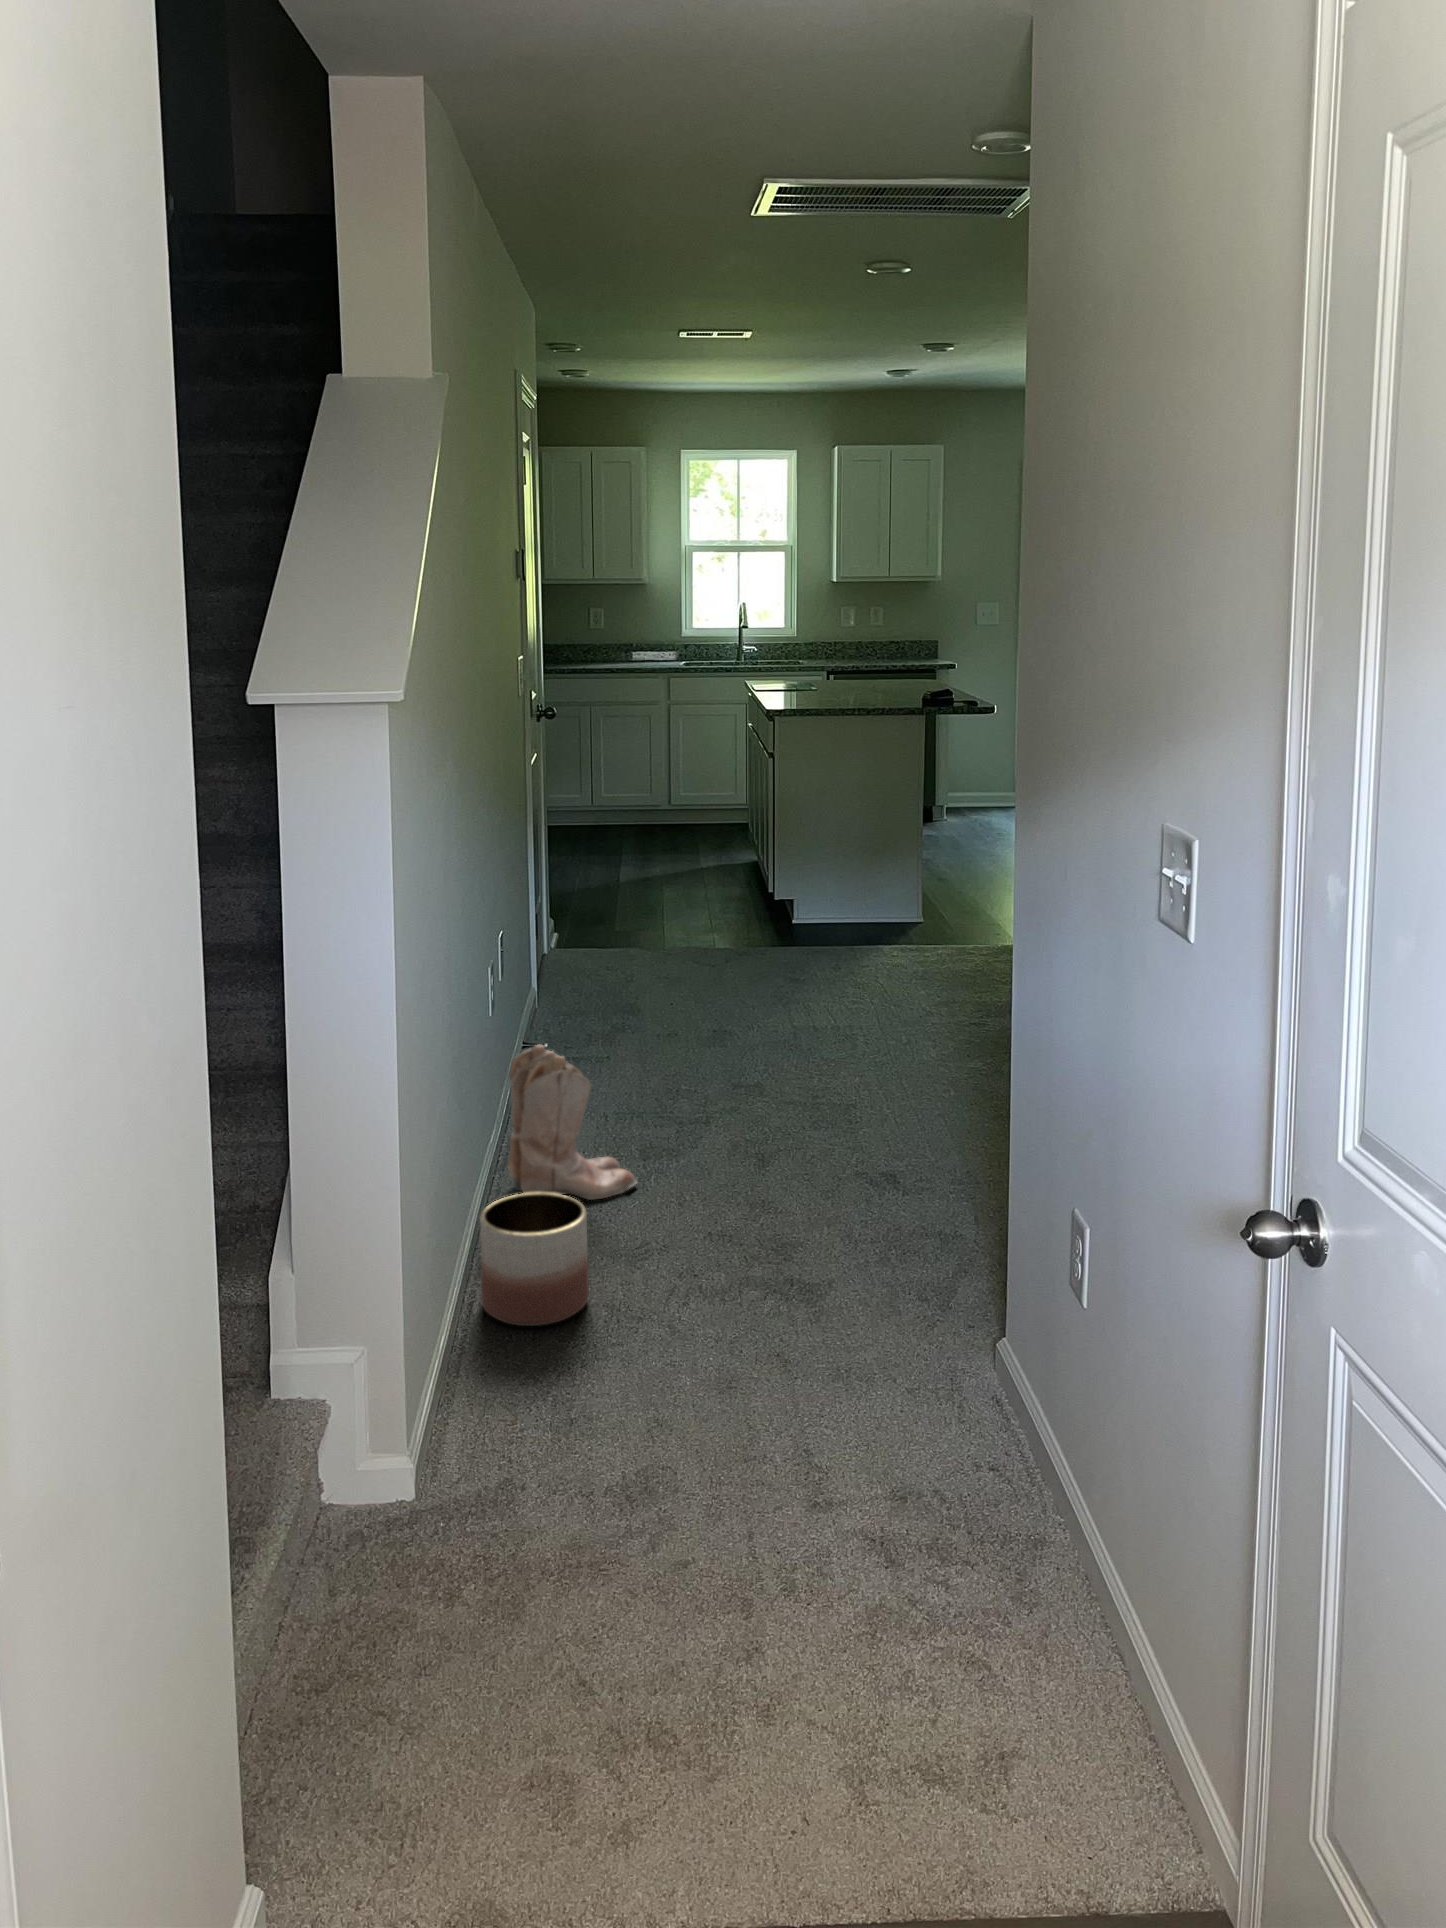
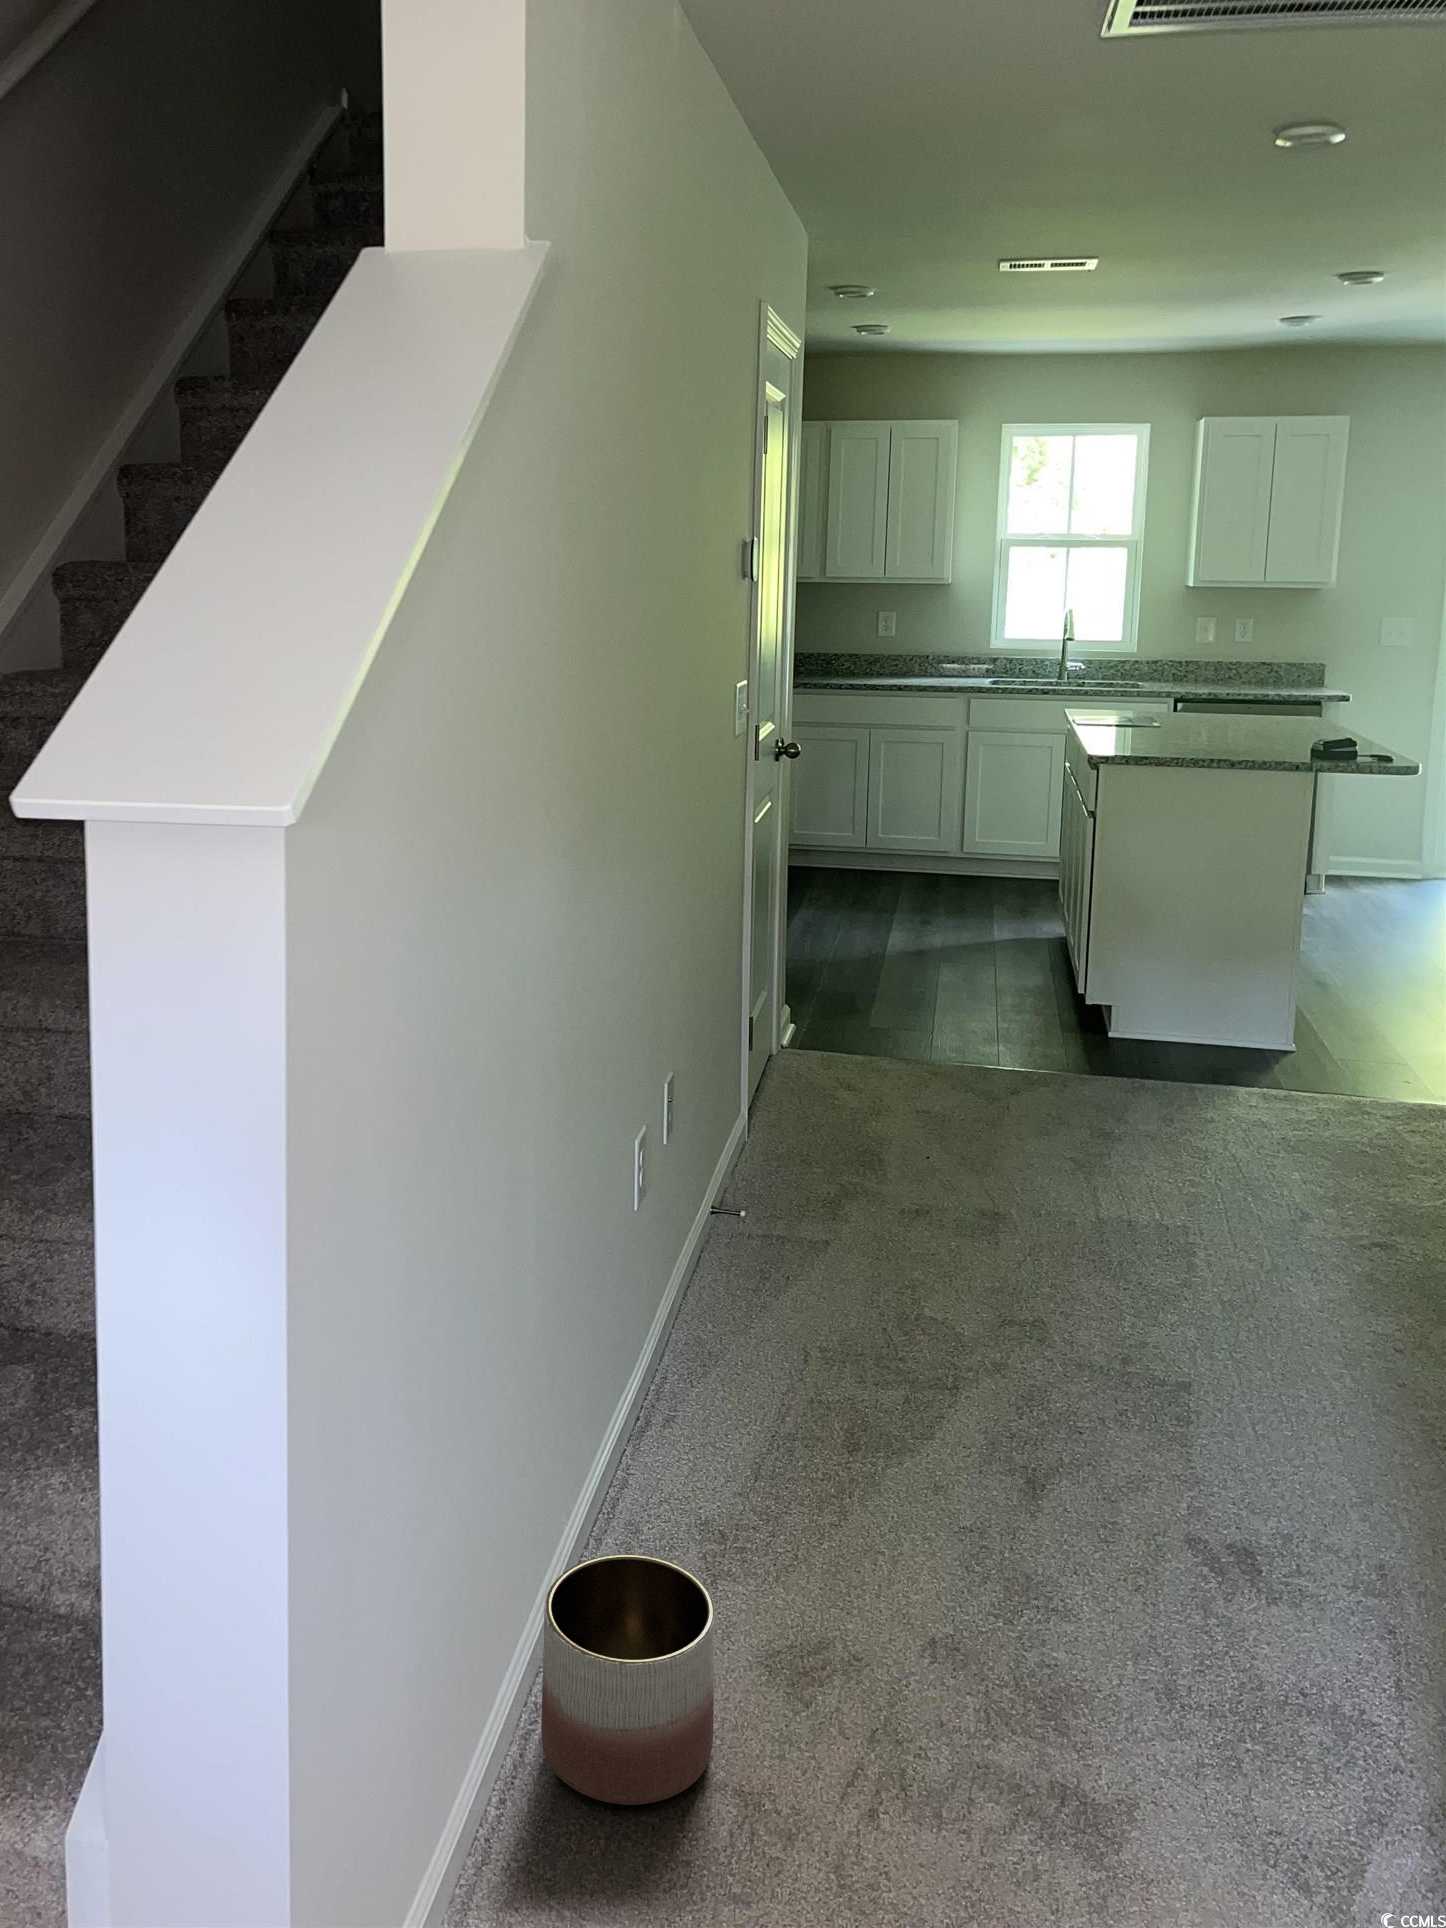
boots: present [508,1045,636,1200] -> none [642,1267,831,1521]

